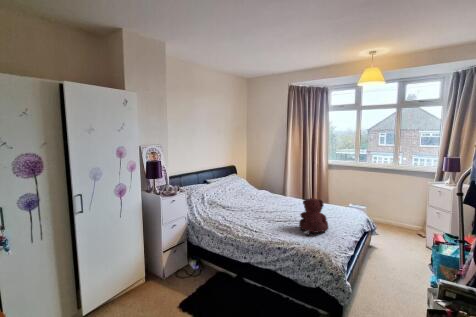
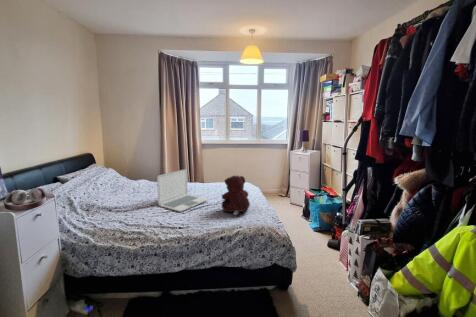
laptop: none [256,186,296,220] -> present [157,169,207,212]

